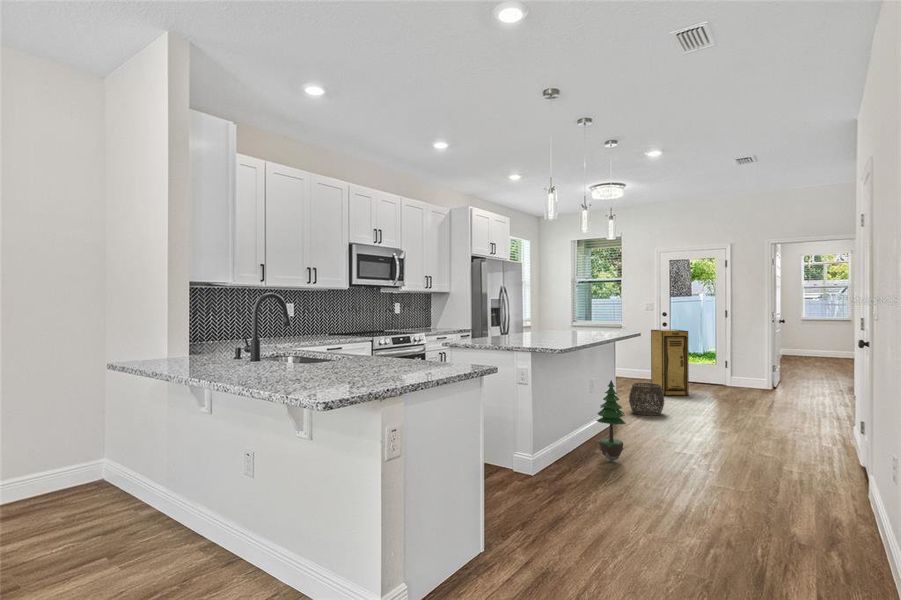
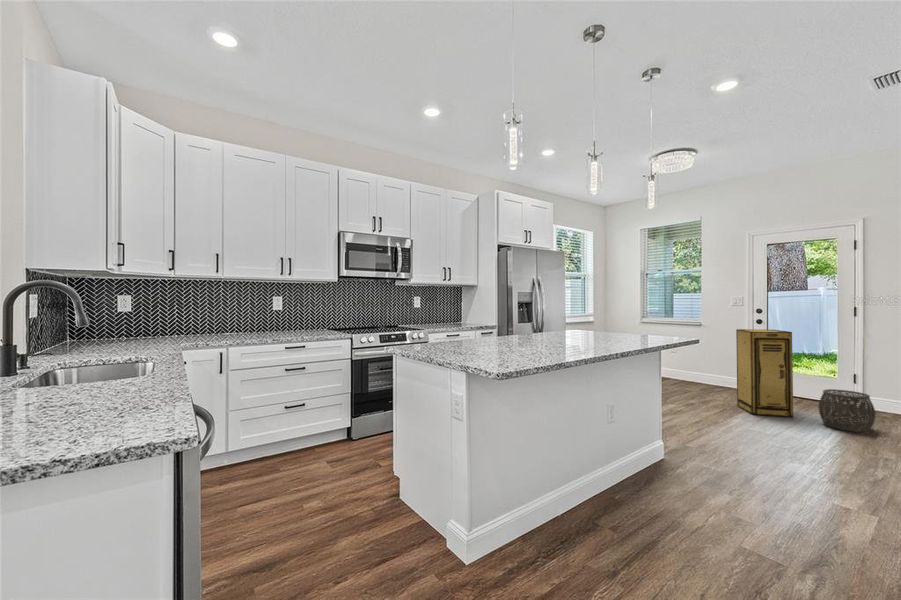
potted tree: present [596,380,626,461] -> none [598,414,650,548]
woven basket: present [629,383,664,416] -> present [819,389,876,432]

